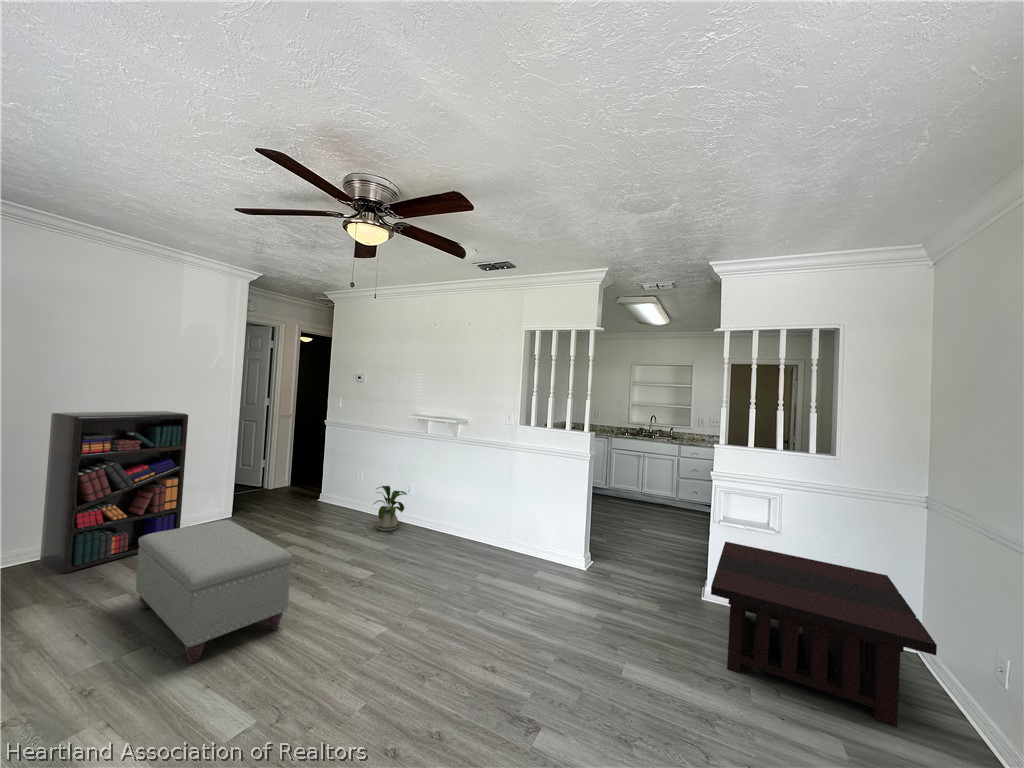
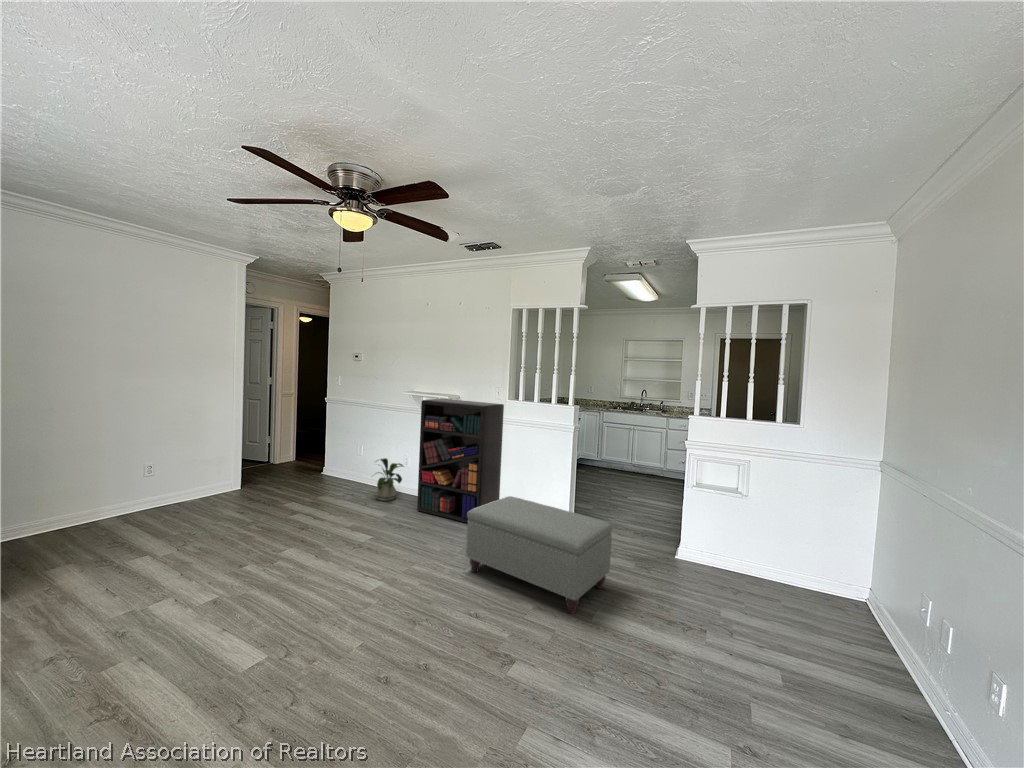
bookshelf: present [40,411,188,573] -> present [417,399,504,523]
ottoman: present [136,520,292,663] -> present [466,496,613,613]
coffee table: present [711,542,937,727] -> none [675,505,868,661]

